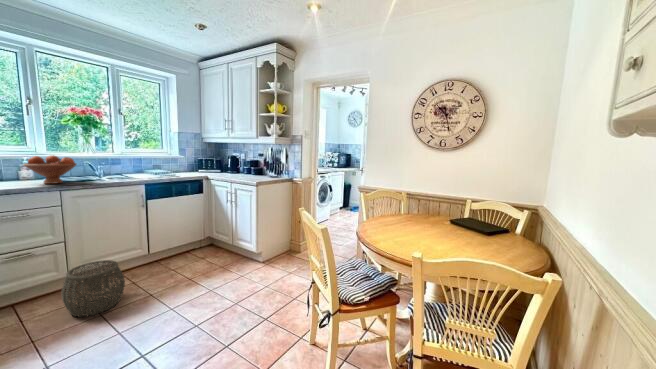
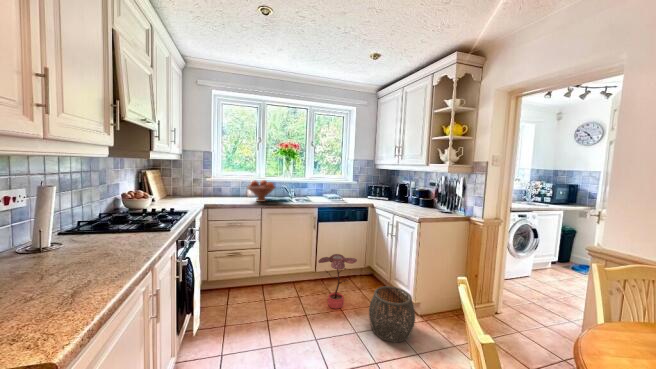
potted plant: none [158,228,201,280] -> present [318,254,357,309]
woven basket: present [61,260,125,317] -> present [369,286,415,343]

